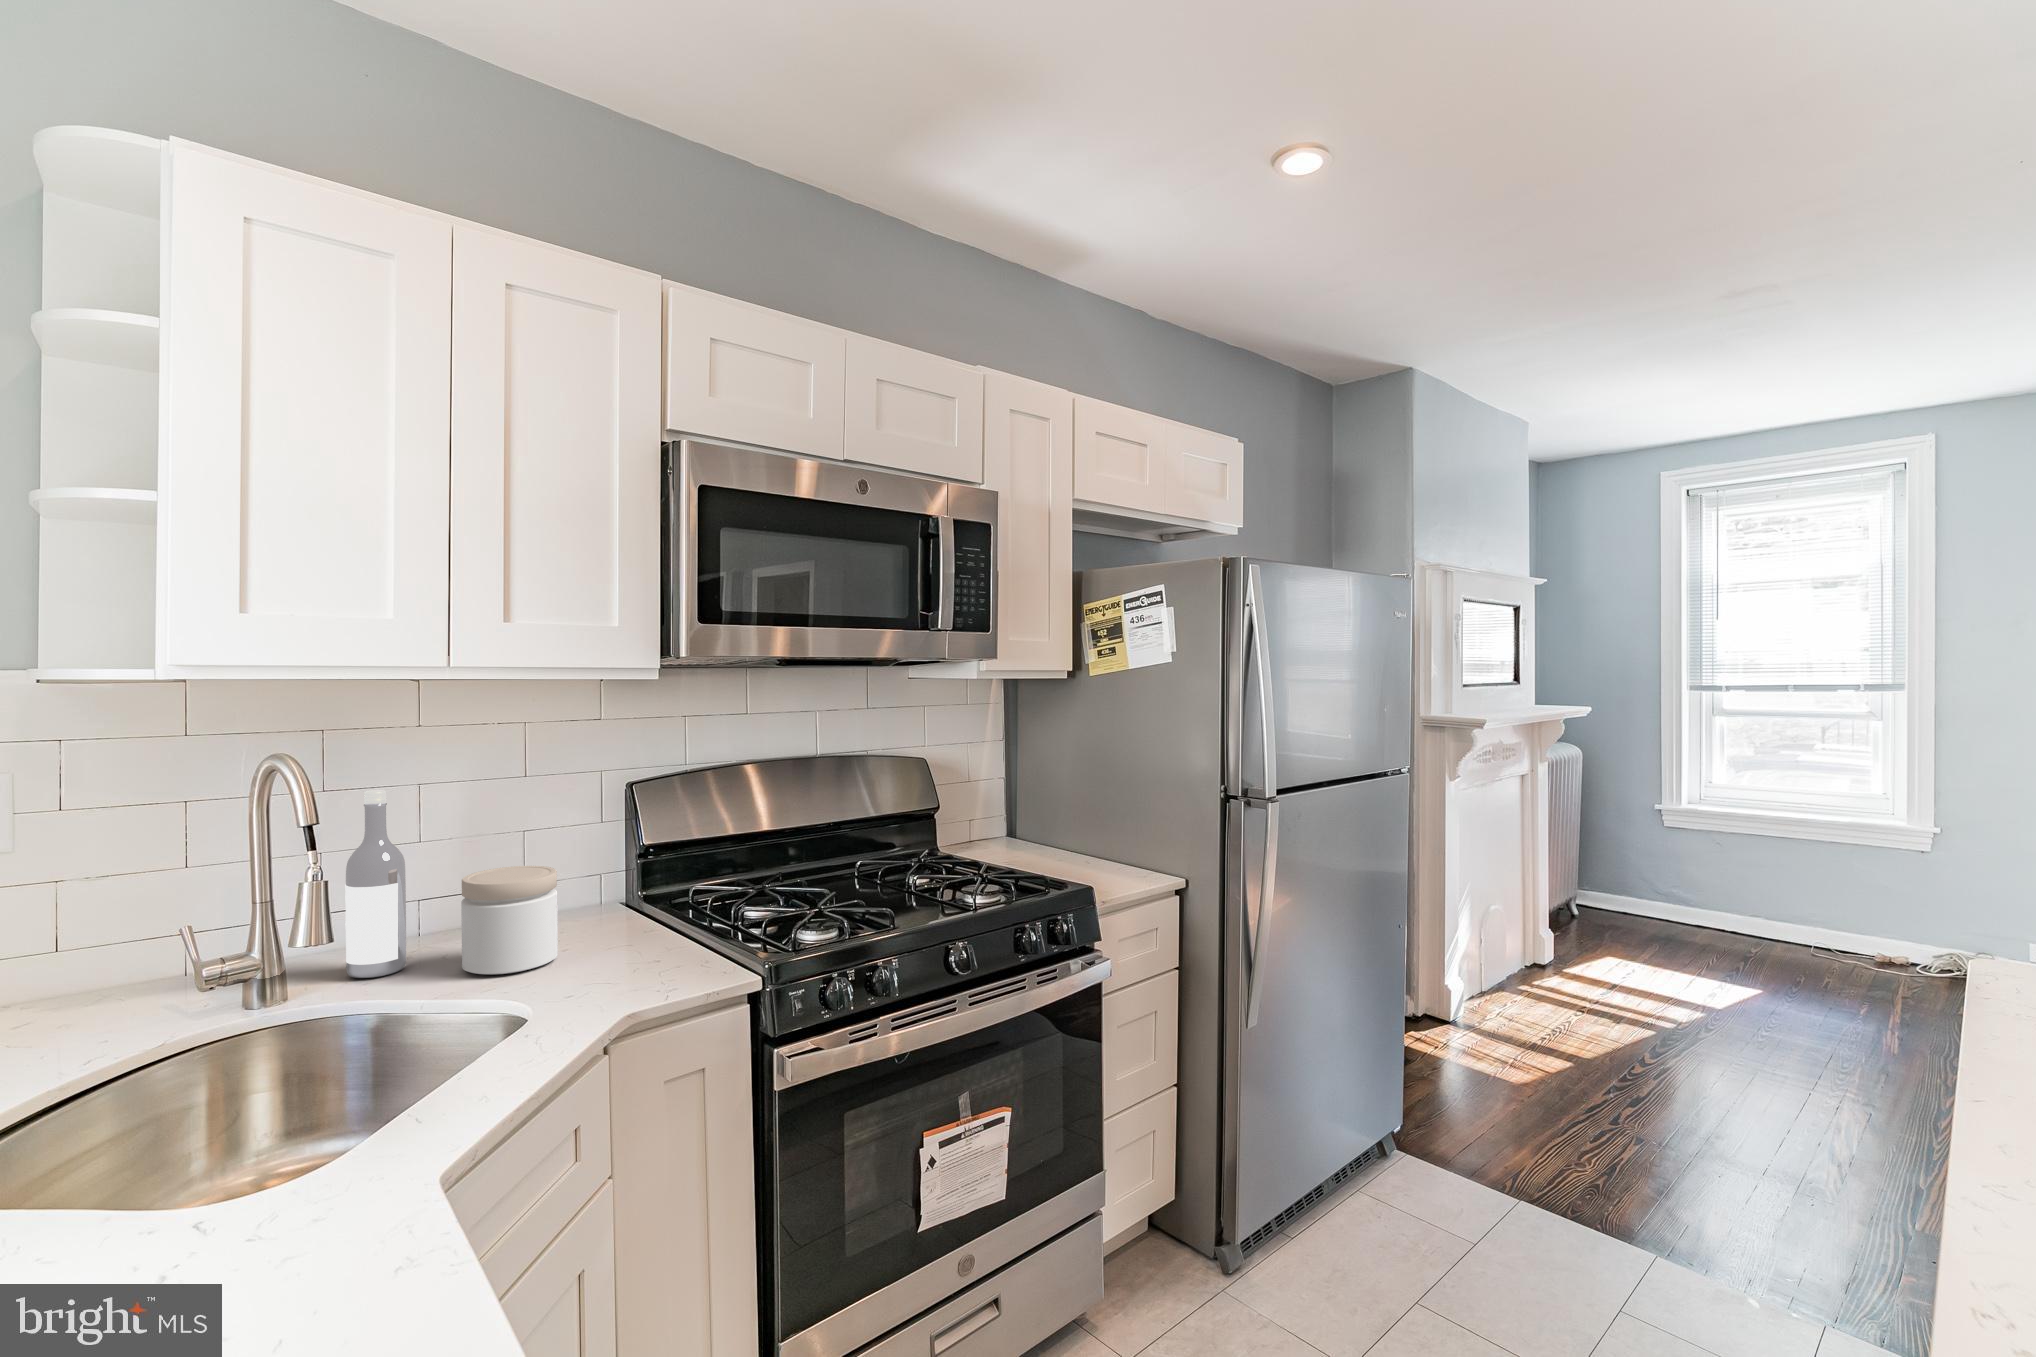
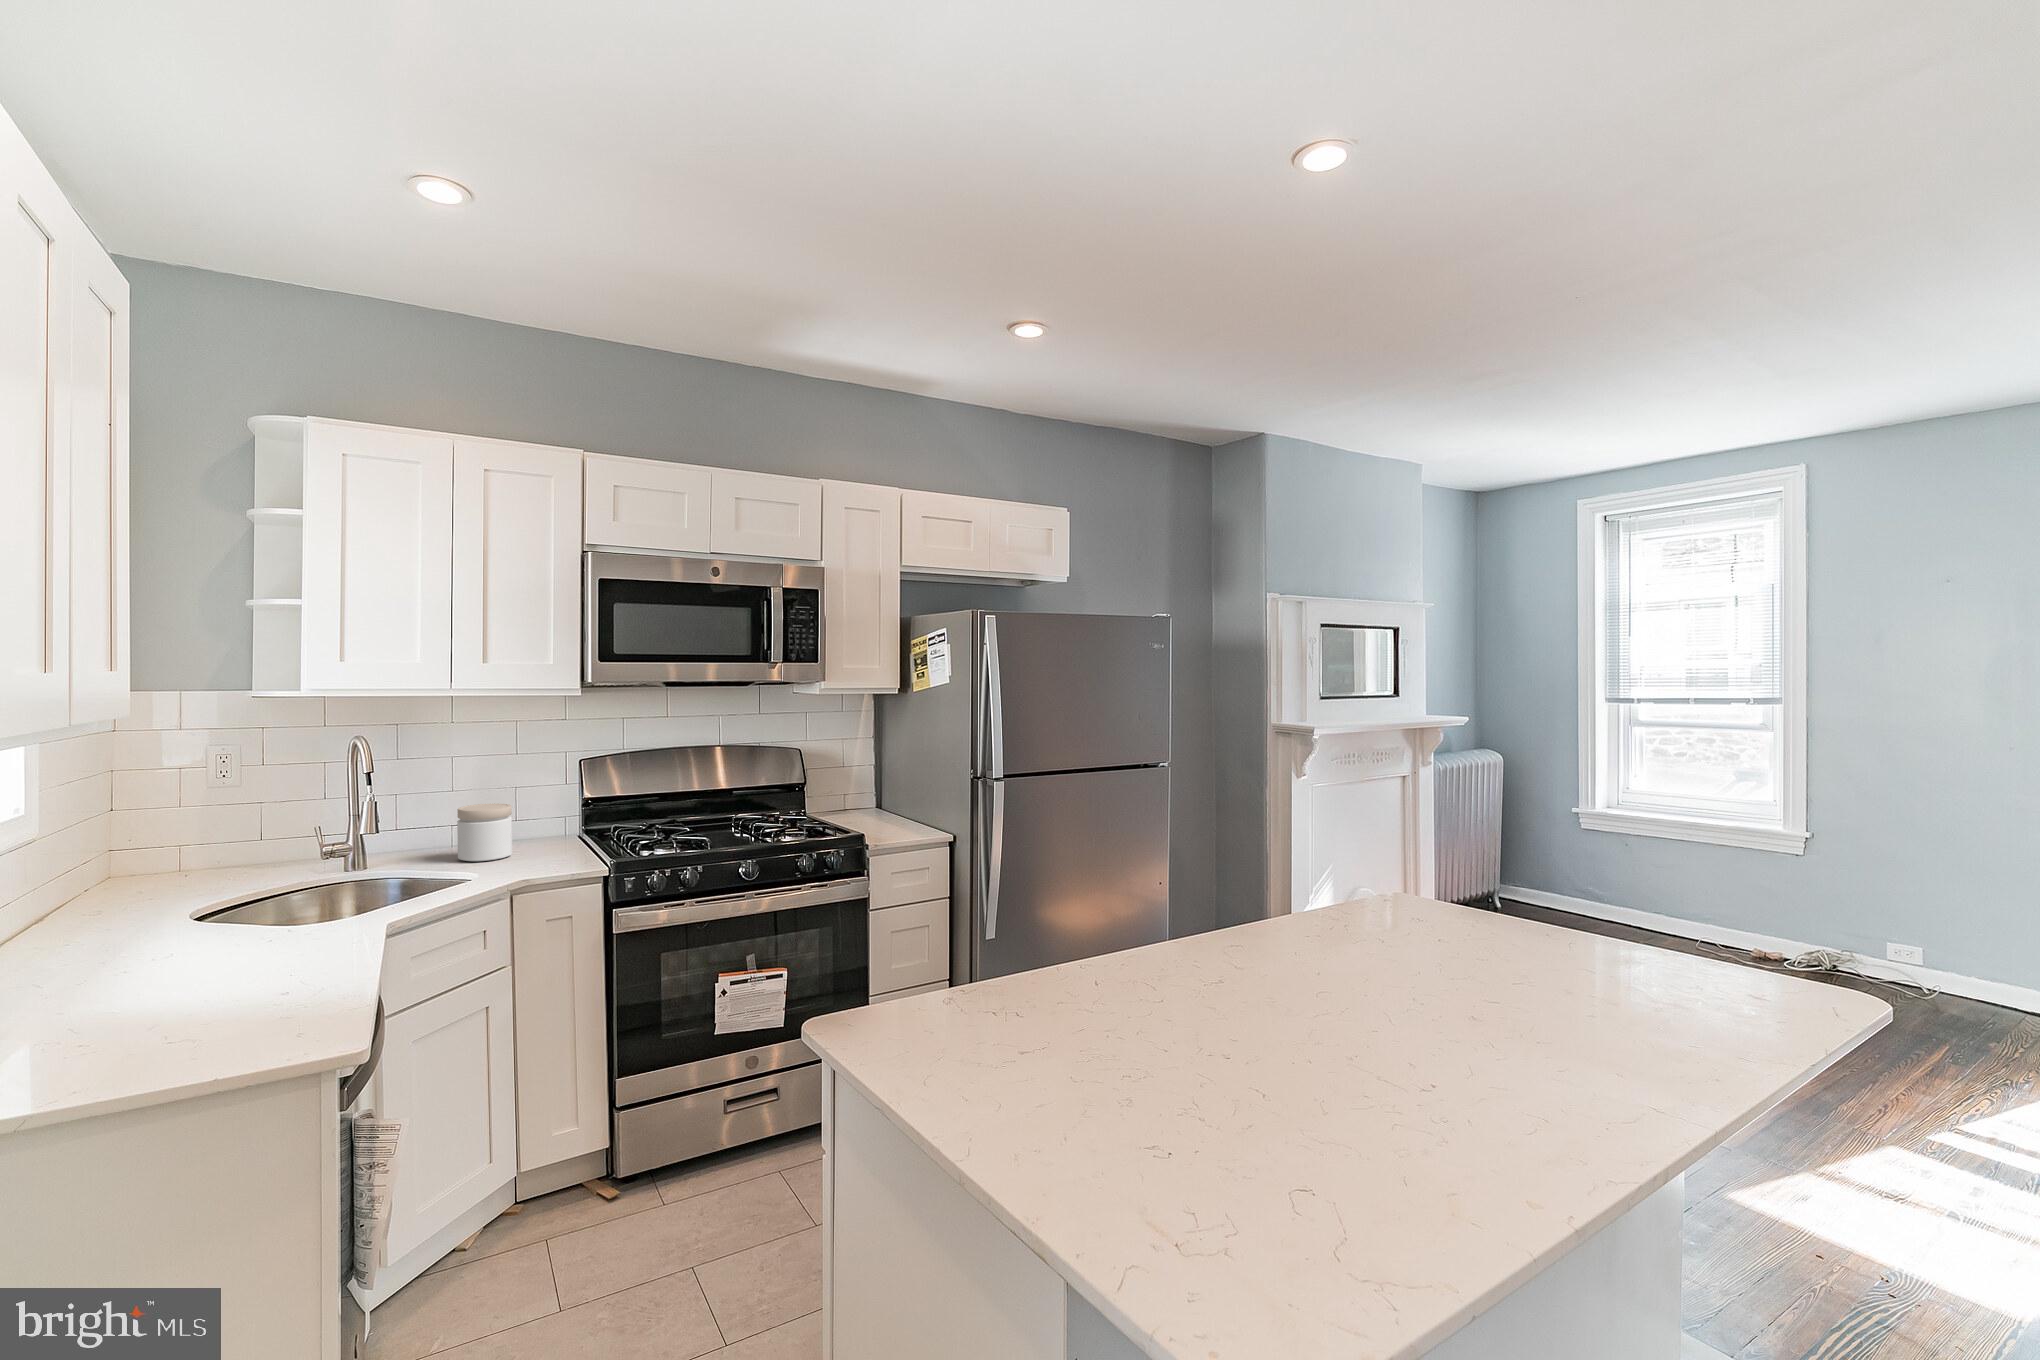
wine bottle: present [345,790,406,978] -> none [400,757,432,860]

